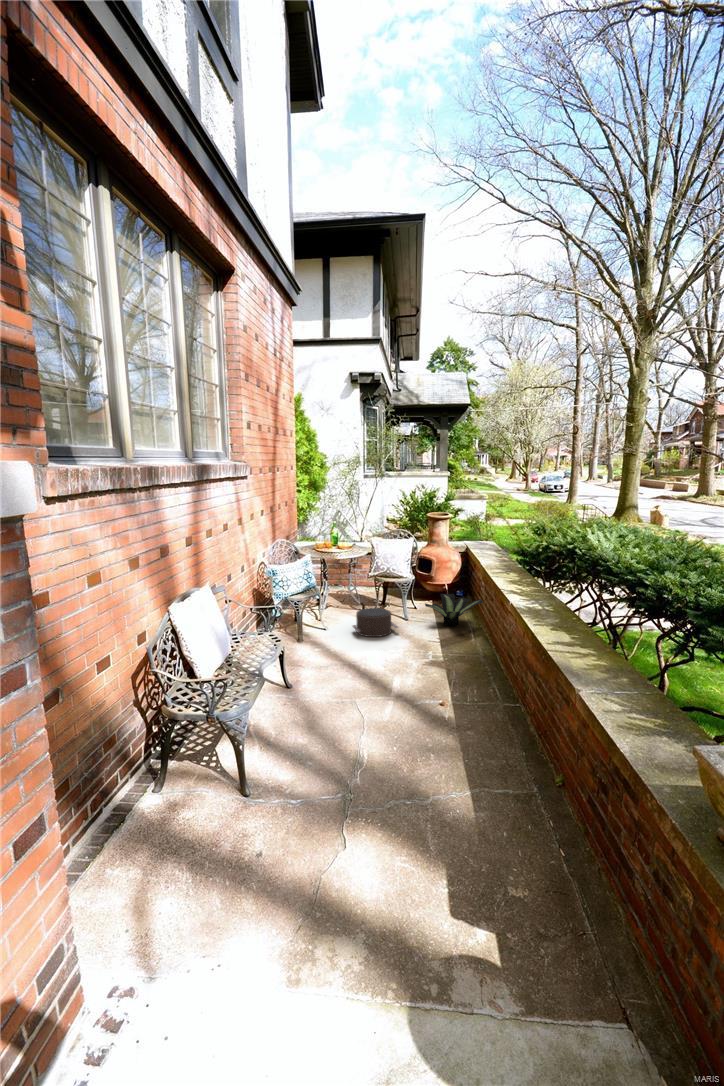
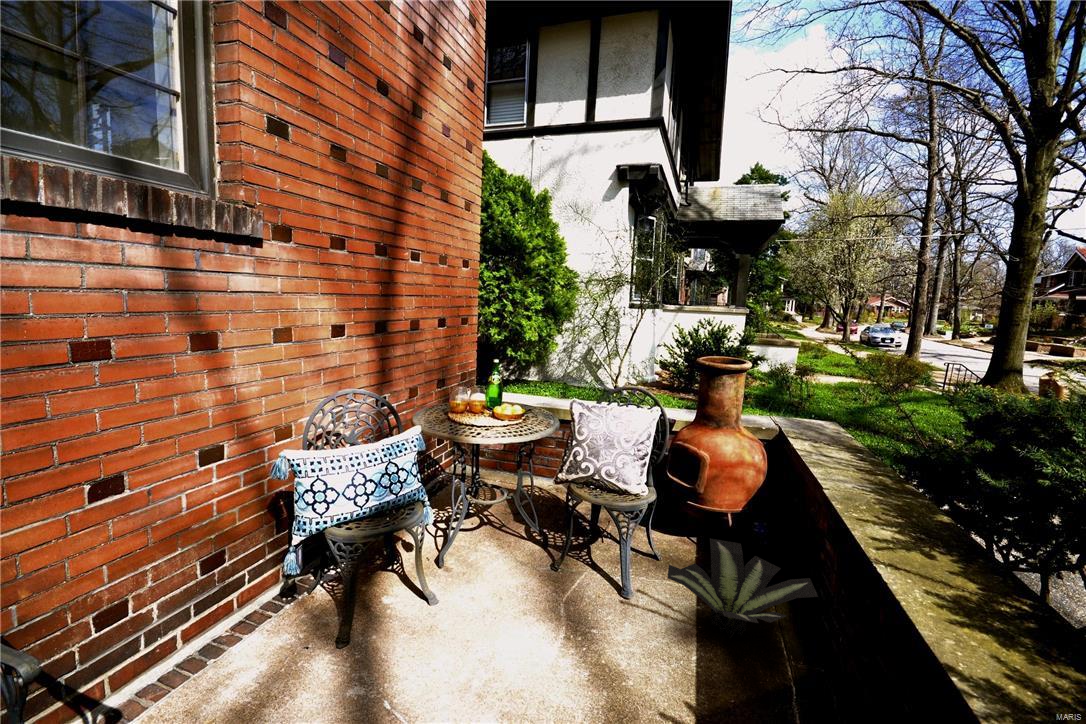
pouf: present [353,608,398,637] -> none [488,561,592,652]

